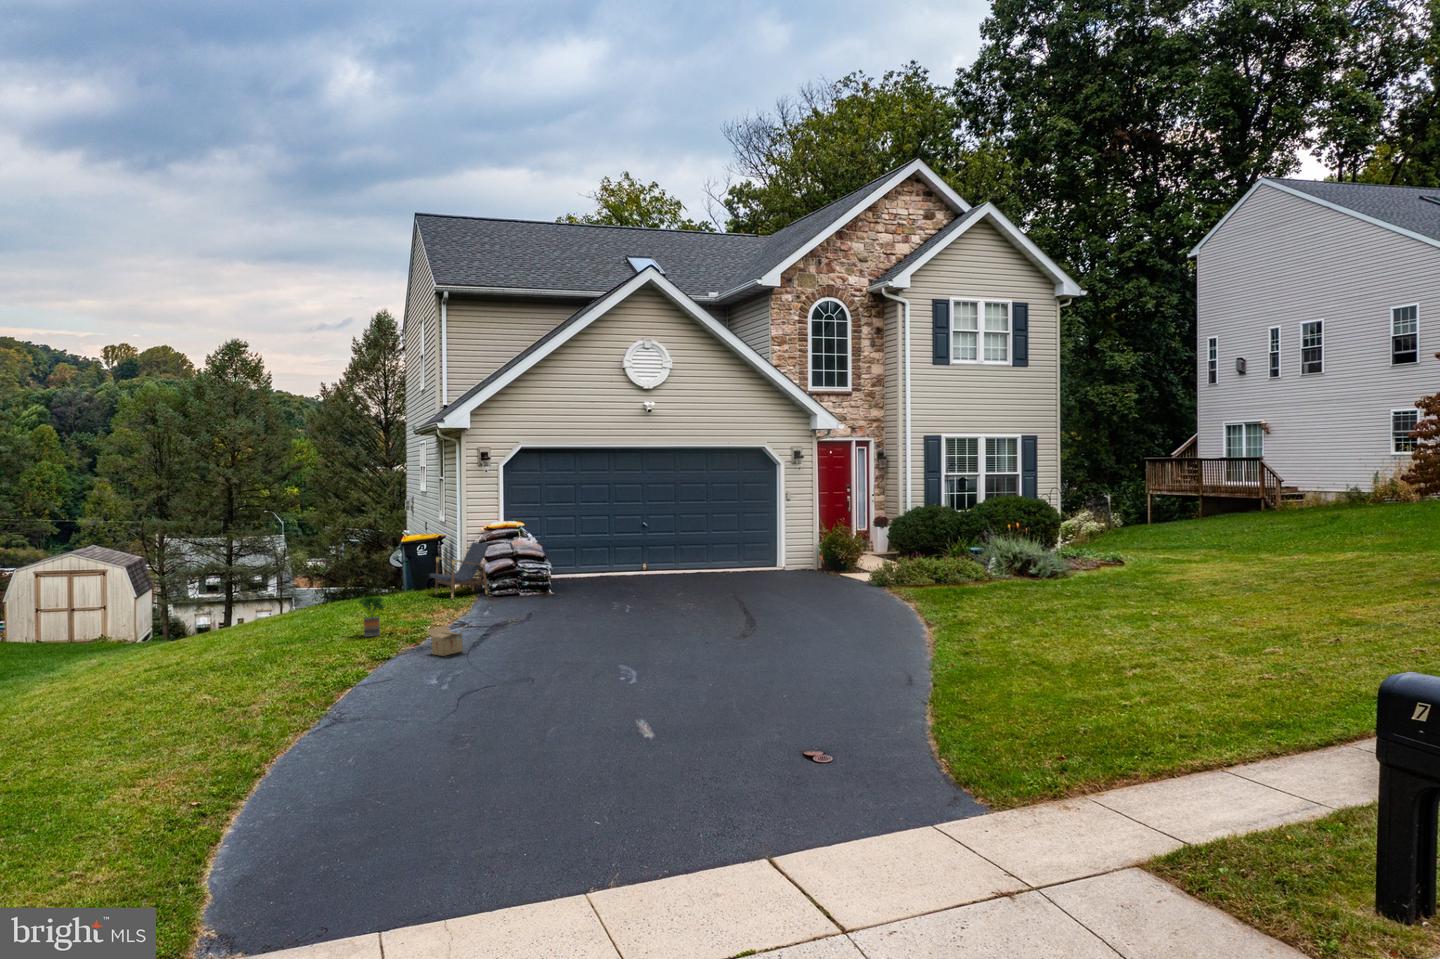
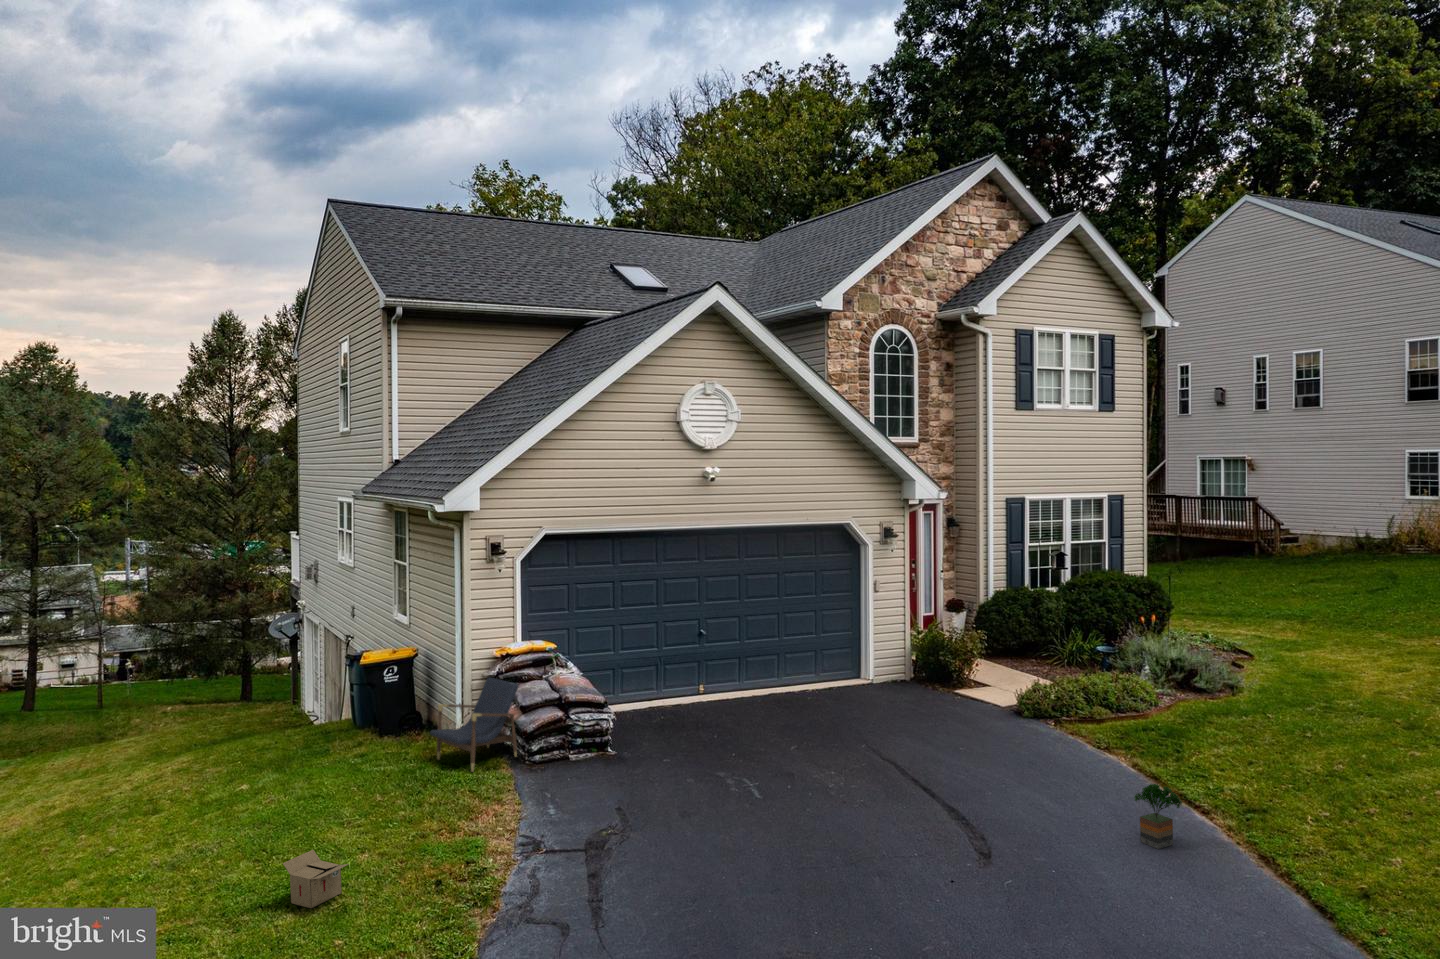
potted tree: present [359,597,385,637] -> present [1134,784,1182,849]
cardboard box: present [427,626,463,656] -> present [283,850,349,908]

